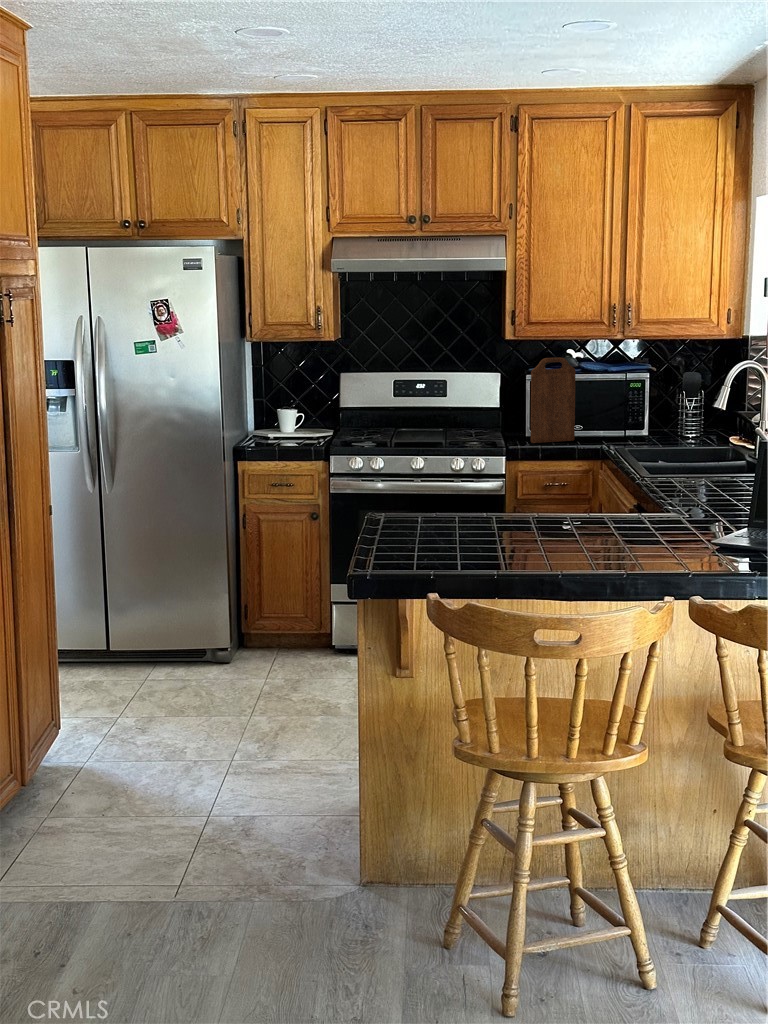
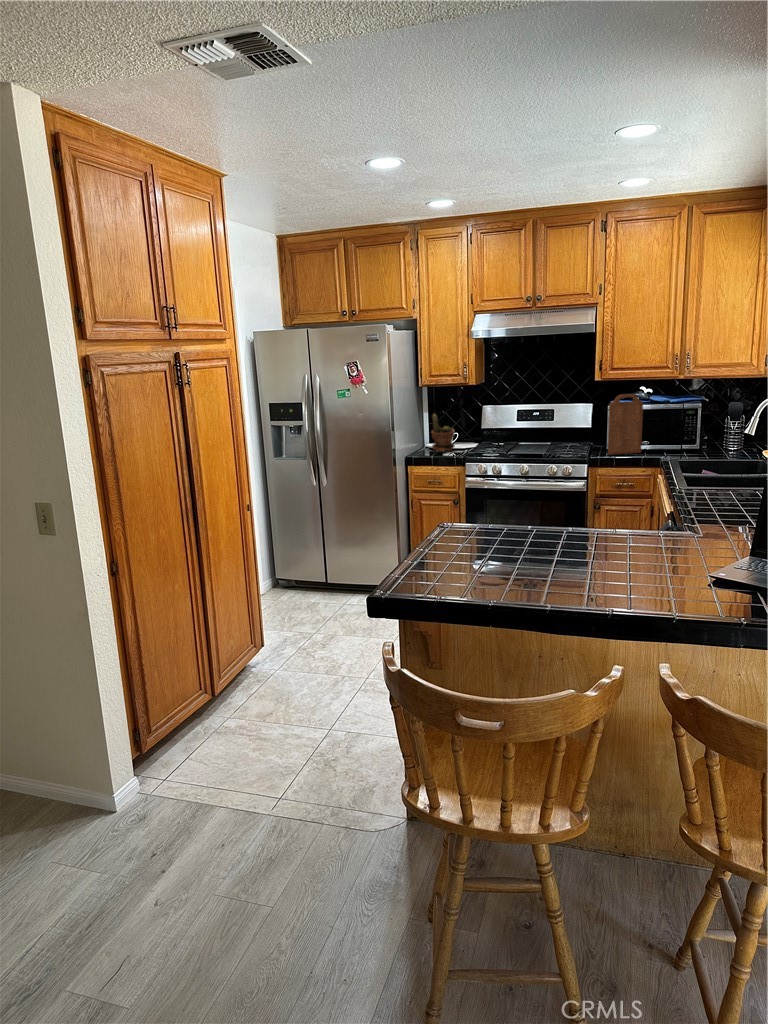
potted plant: none [269,384,305,442] -> present [431,414,455,452]

